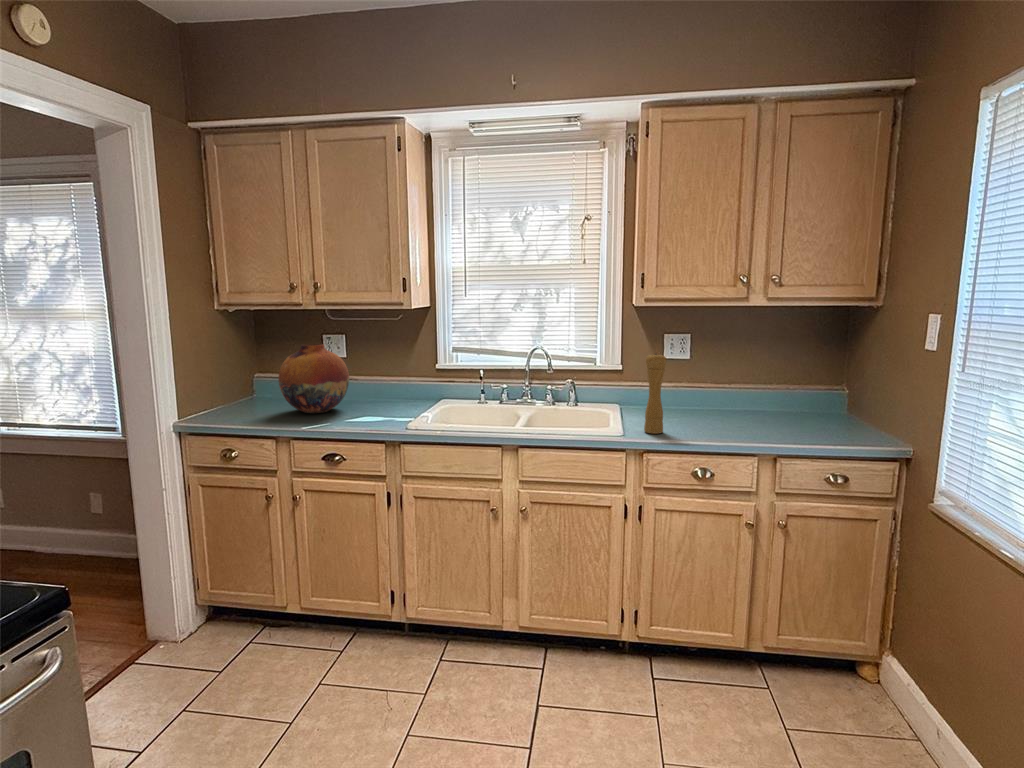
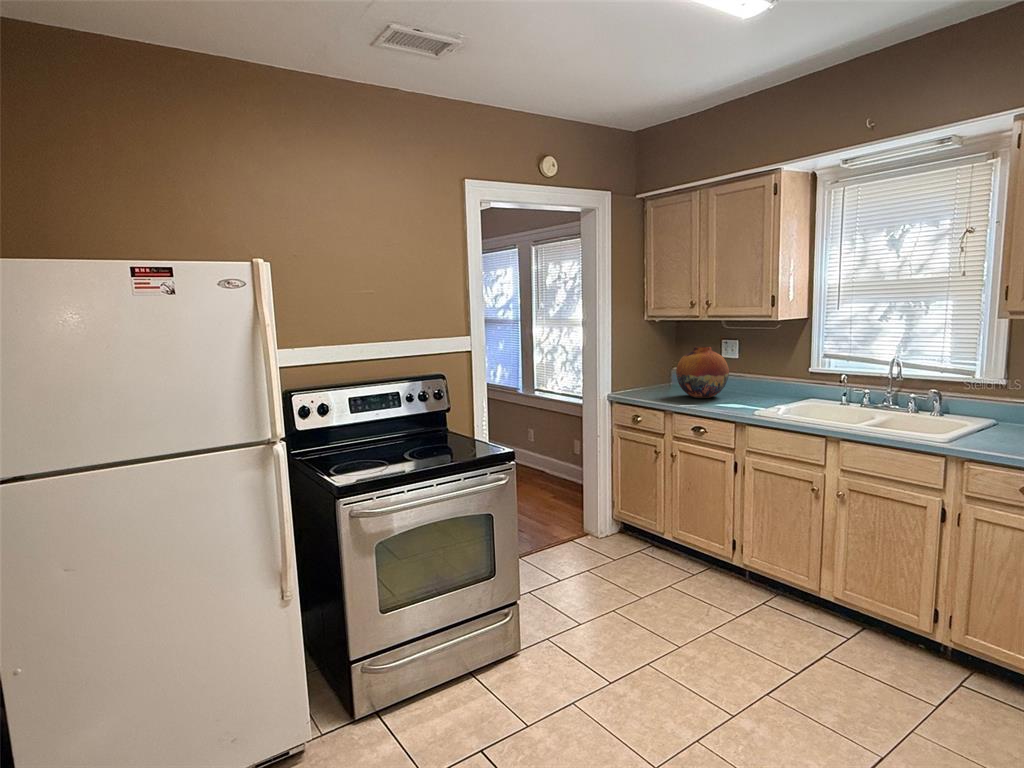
pepper mill: present [644,354,667,434] -> none [976,366,1006,446]

